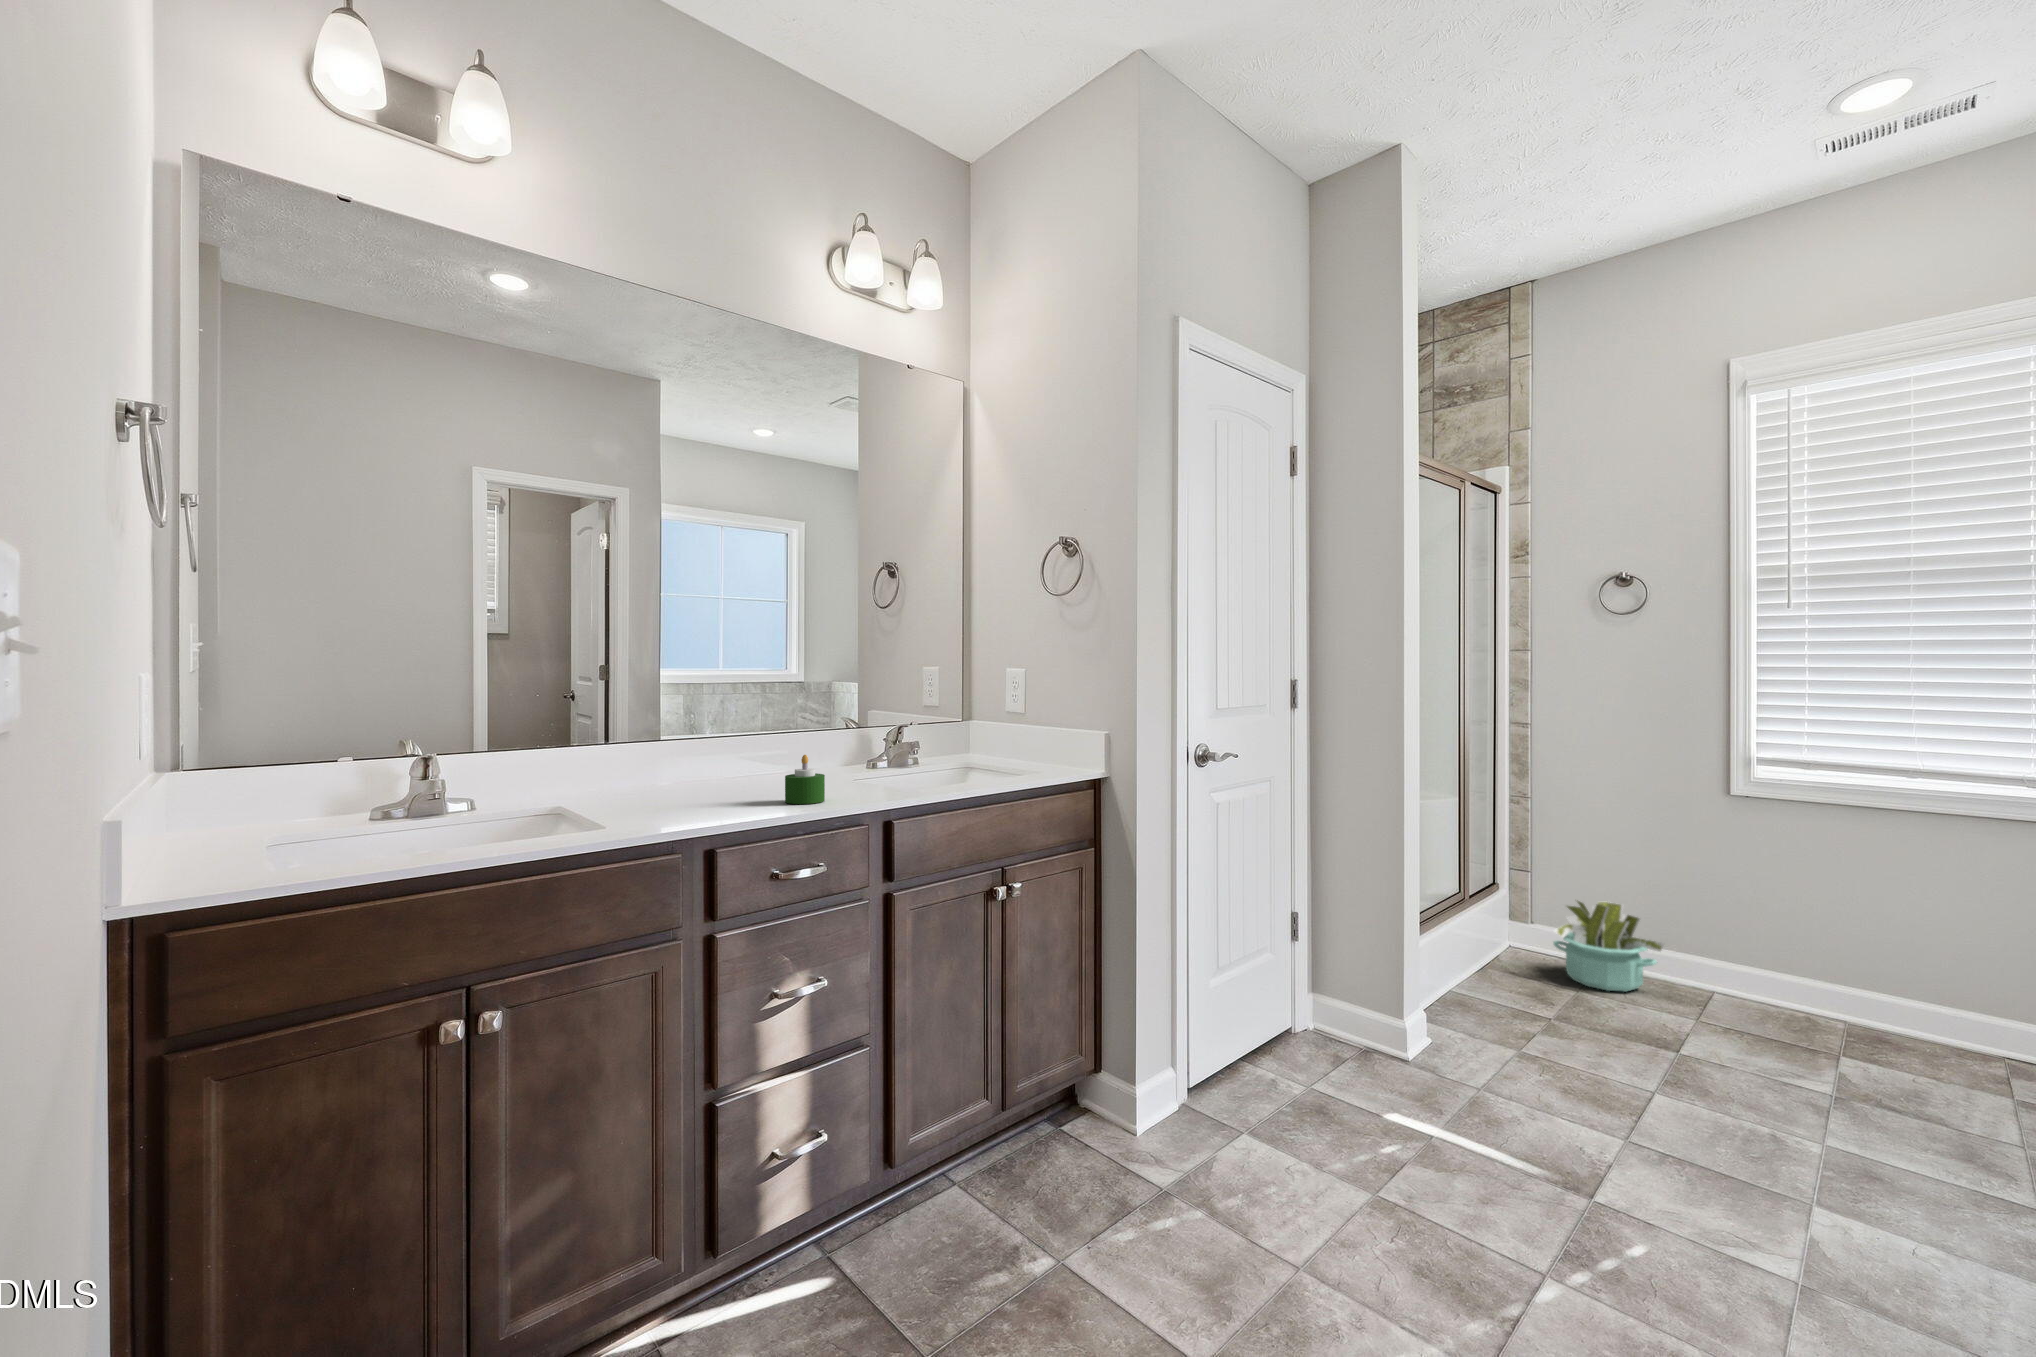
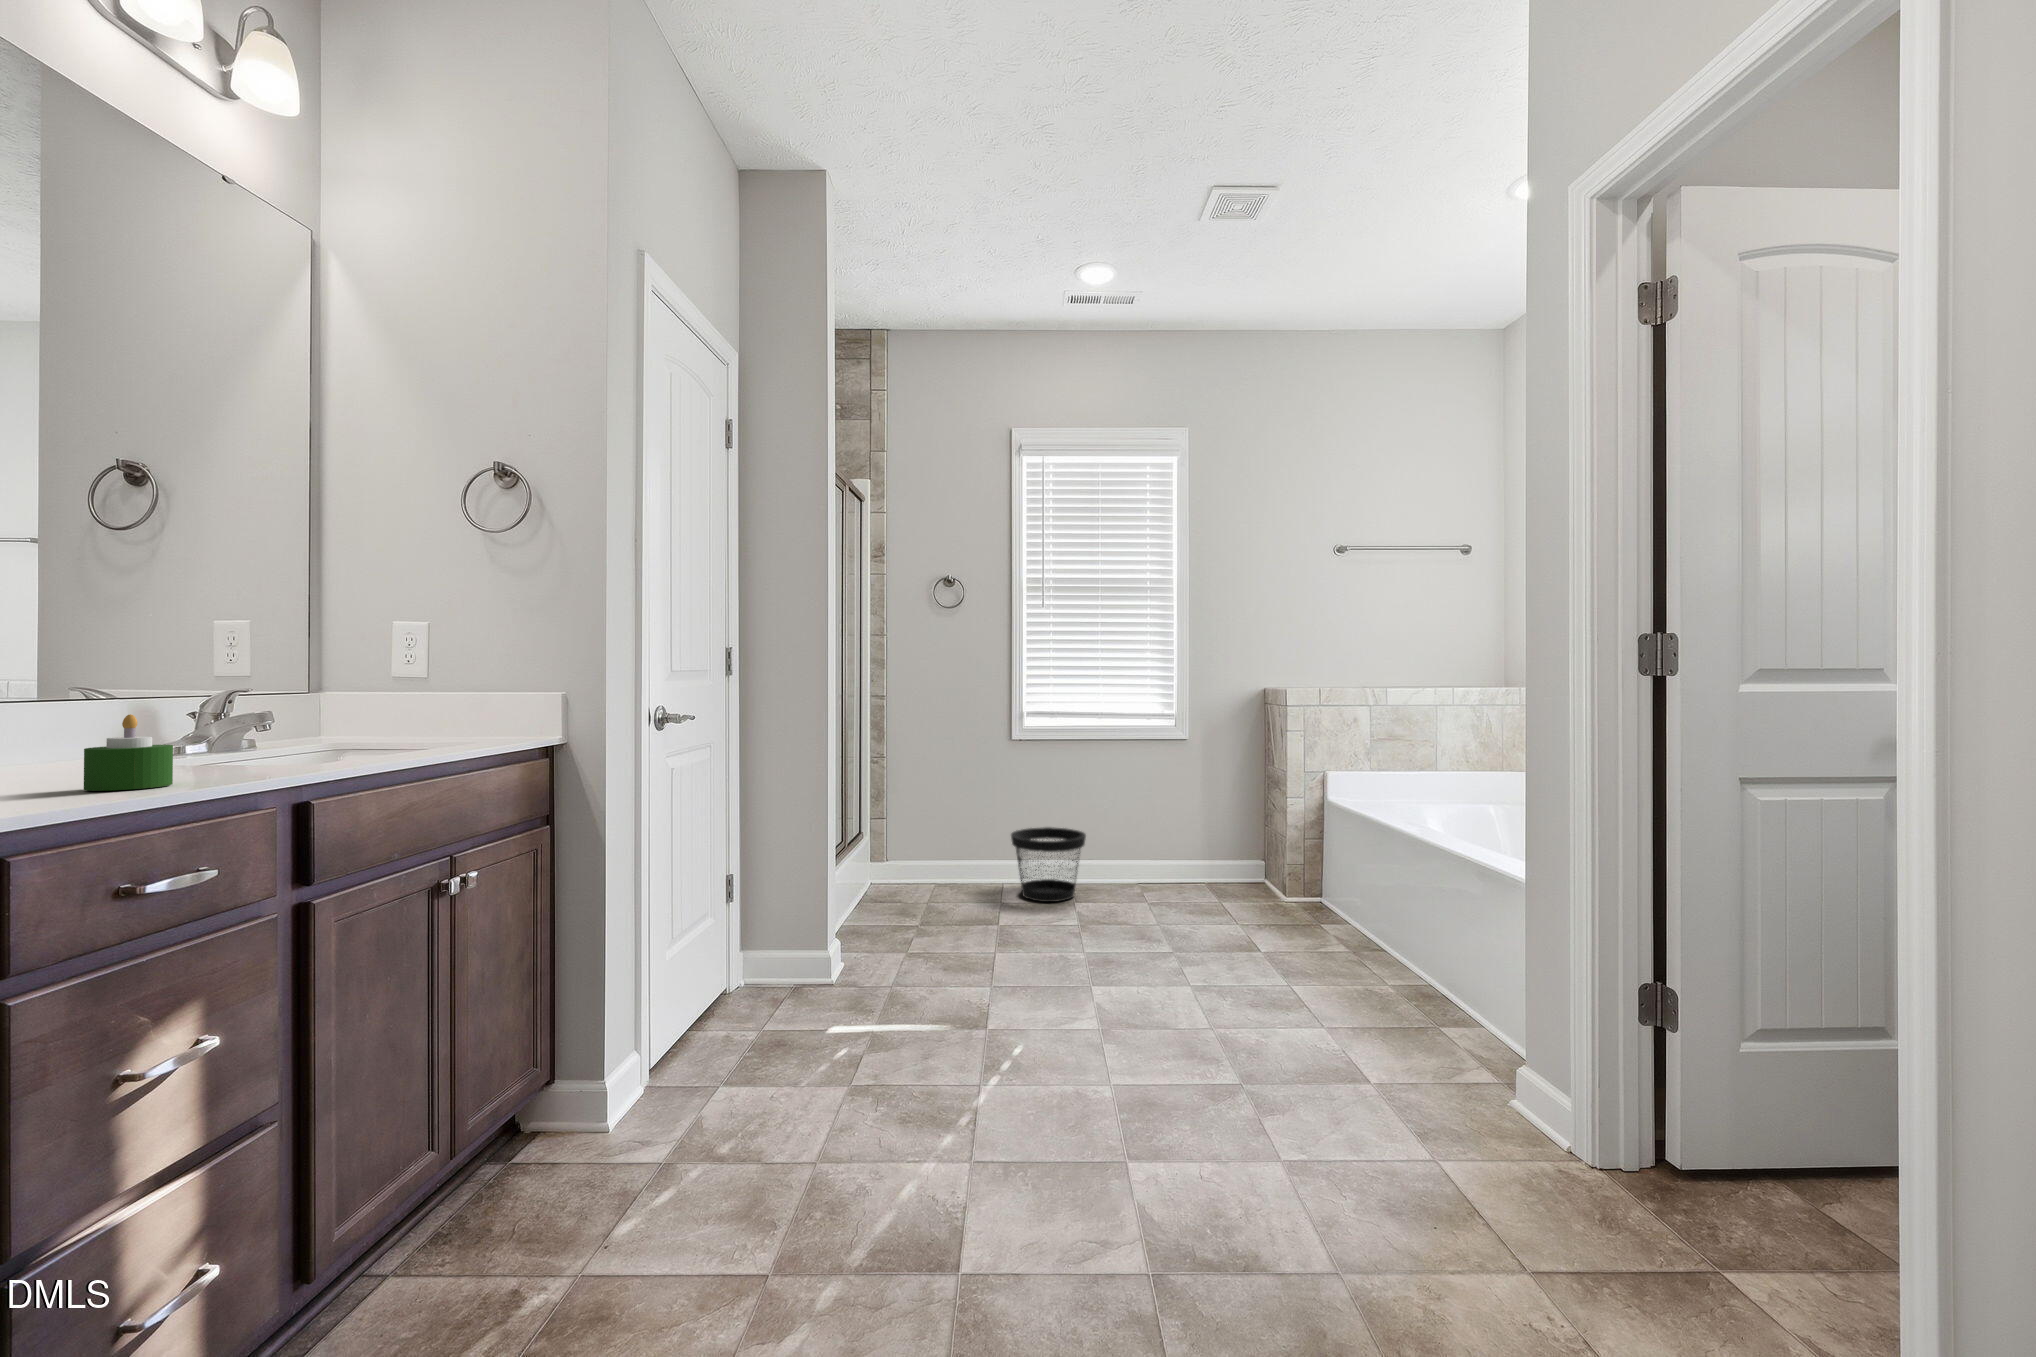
decorative plant: present [1553,900,1664,992] -> none [904,830,976,896]
wastebasket: none [1724,923,1876,1046] -> present [1011,827,1086,902]

